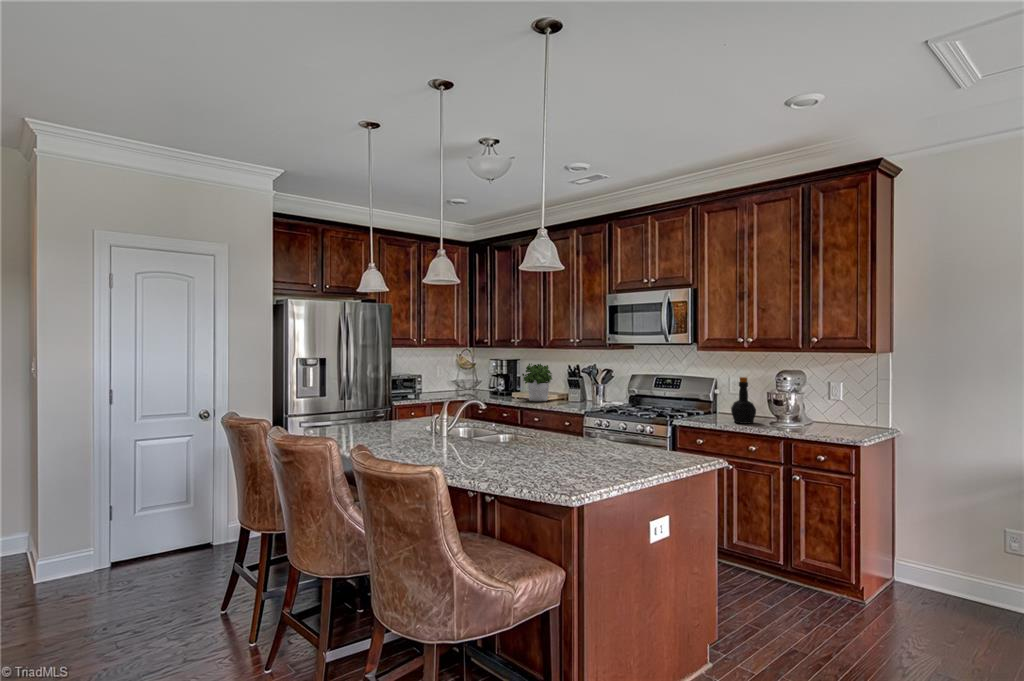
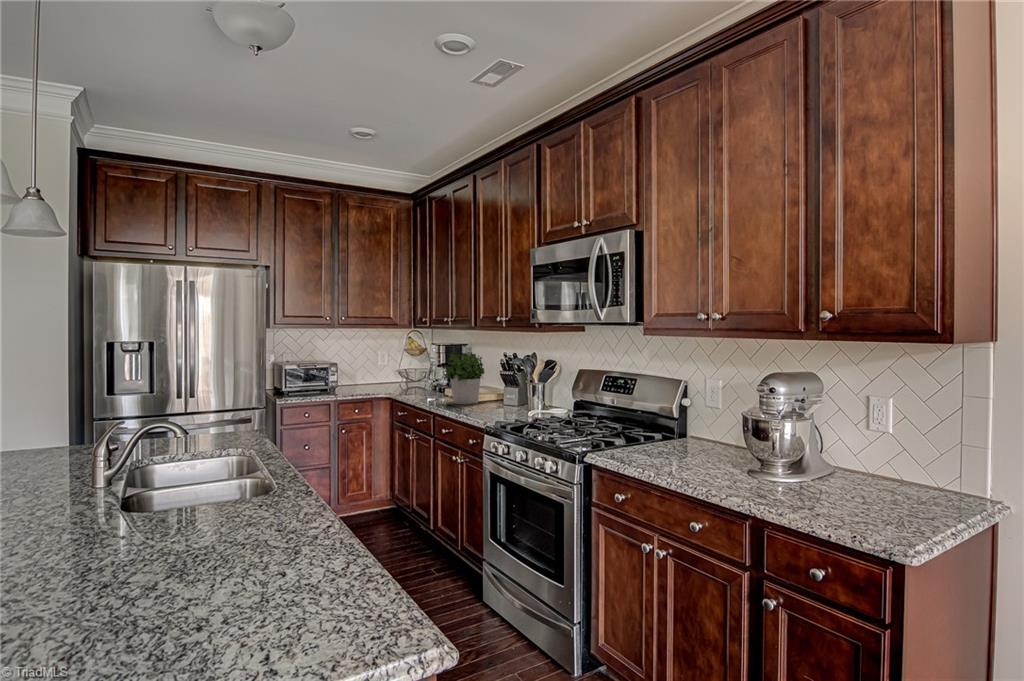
bottle: present [731,377,756,423] -> none [675,386,722,472]

